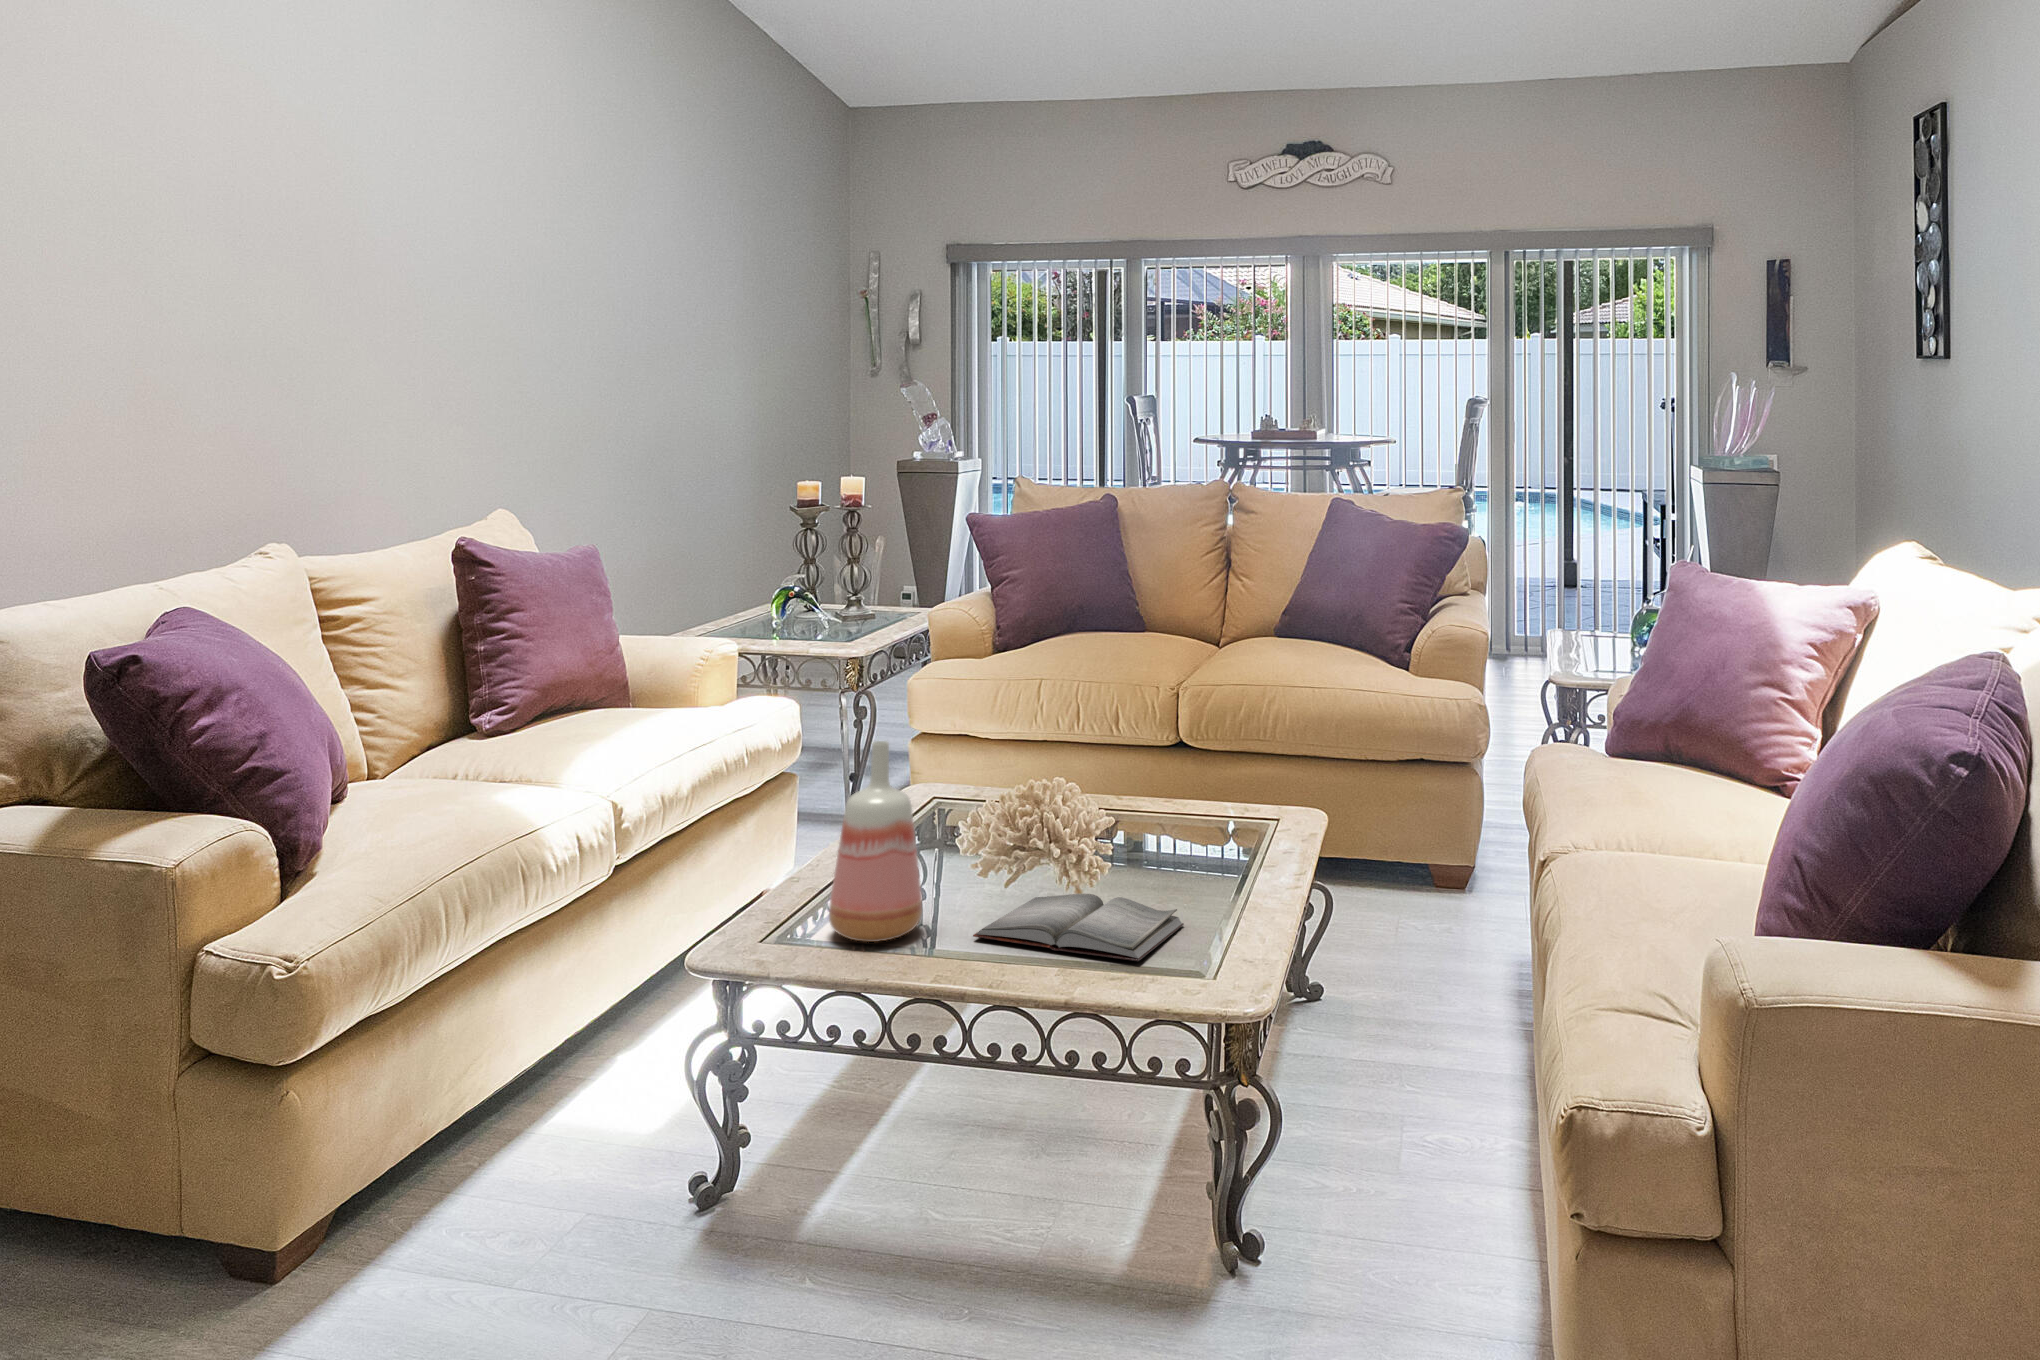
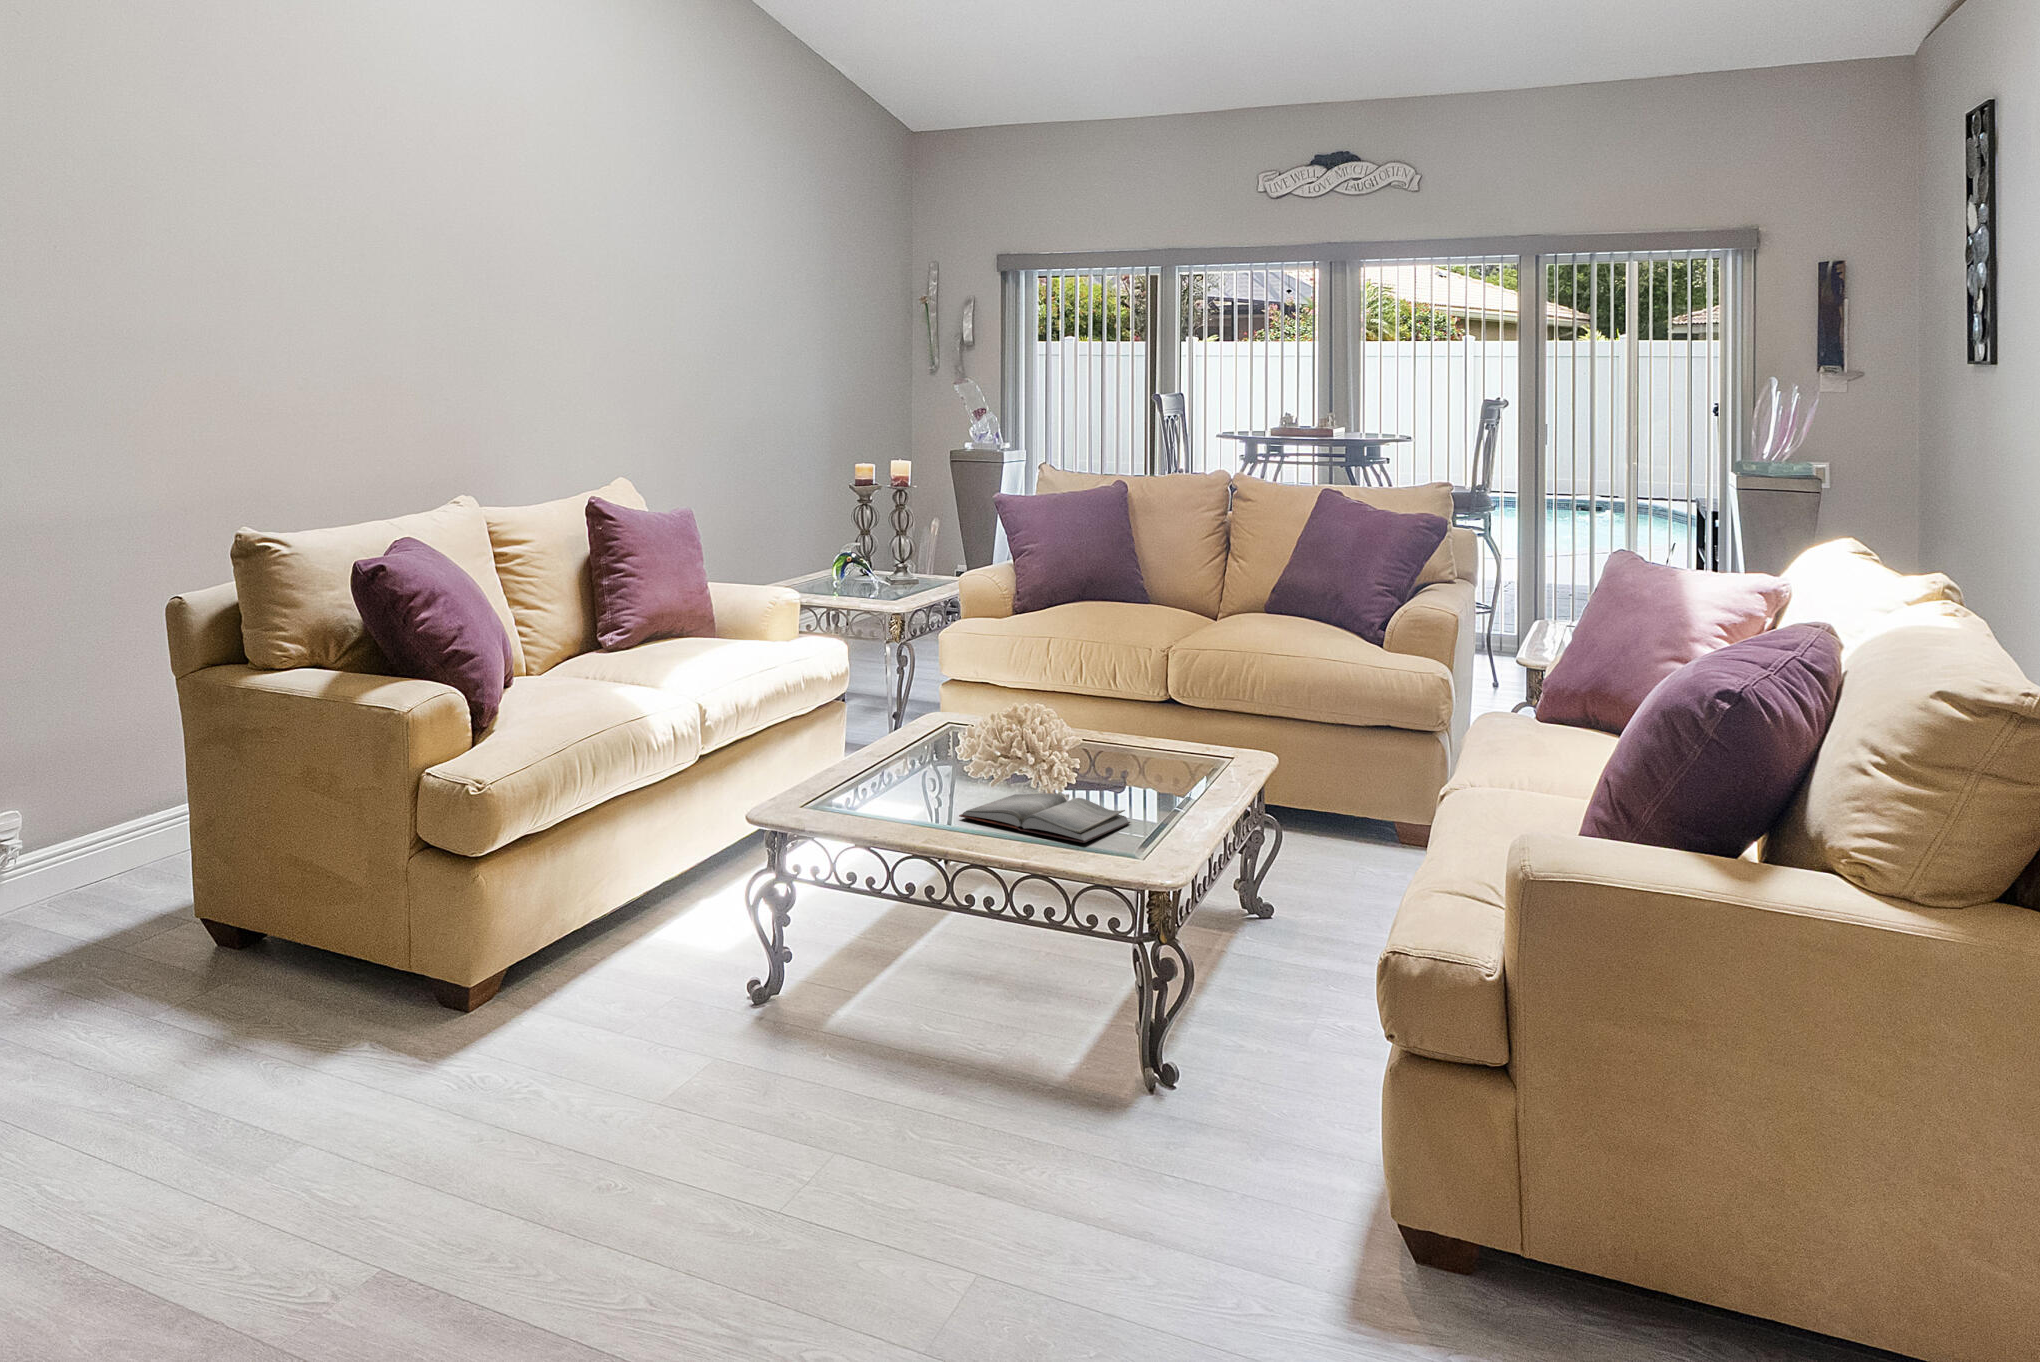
vase: present [829,741,922,942] -> none [850,659,921,814]

